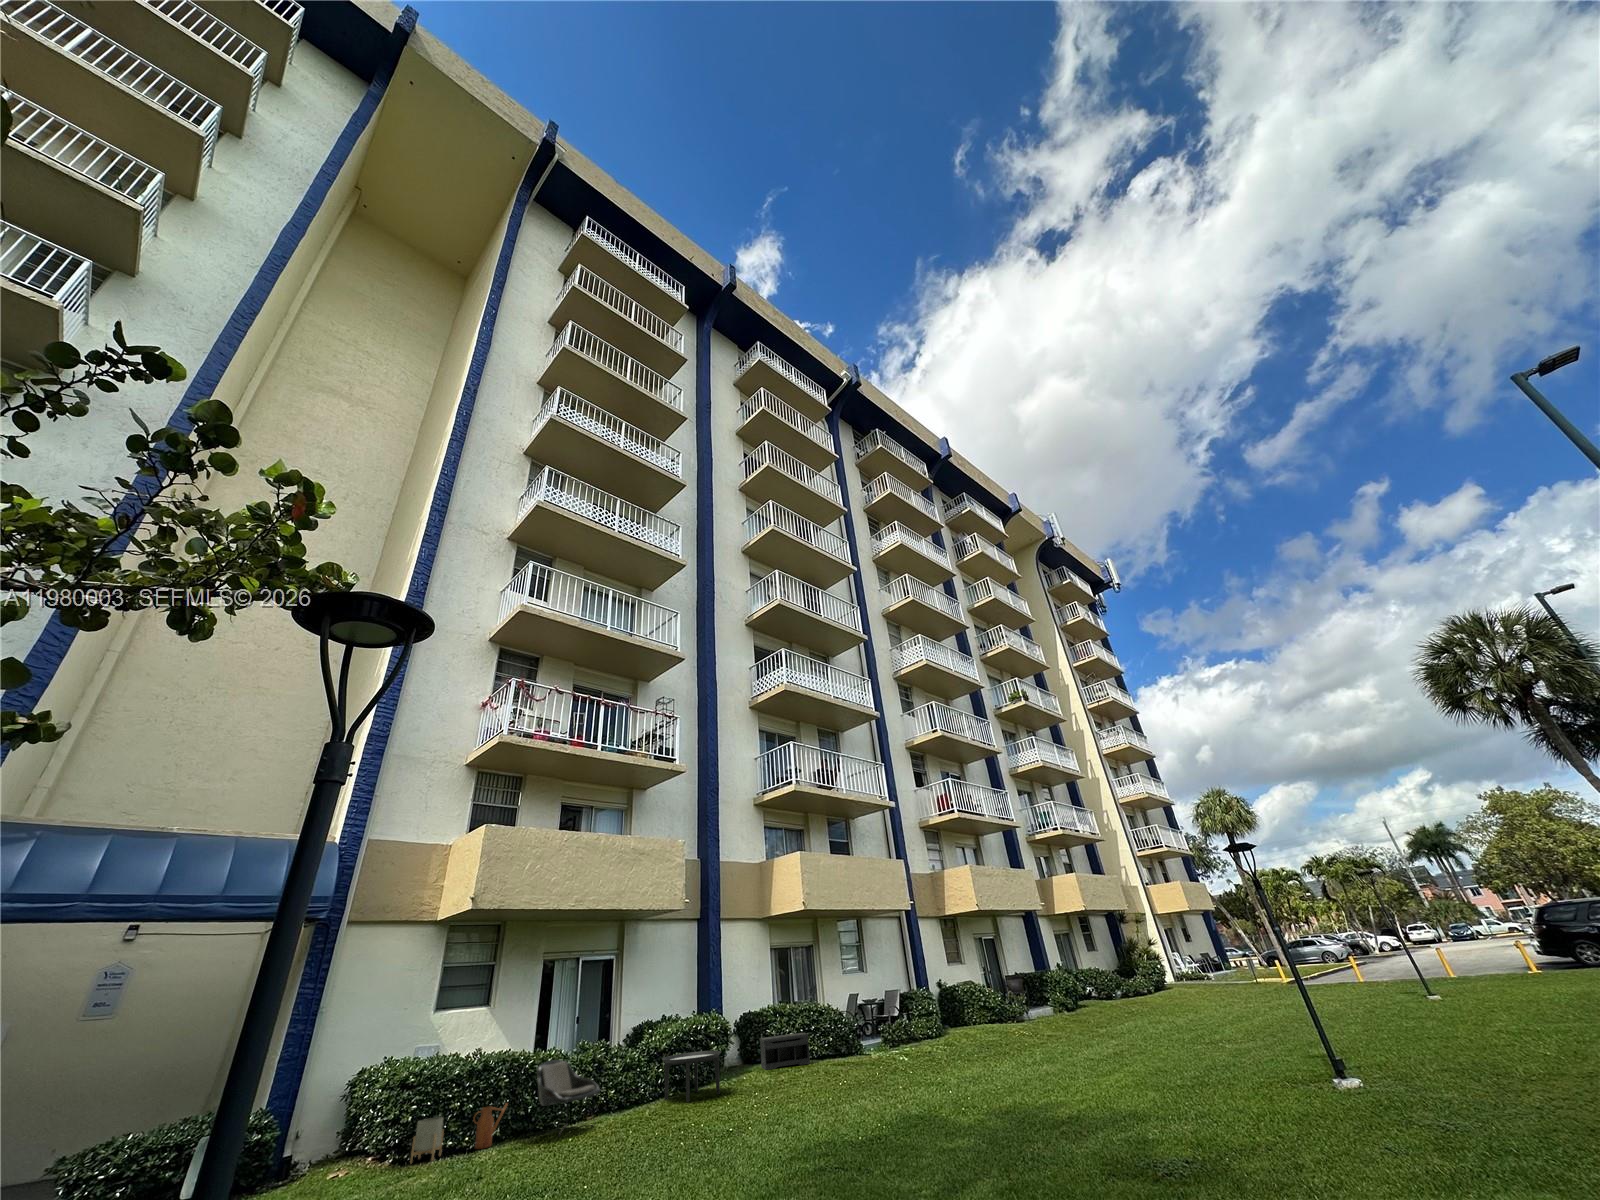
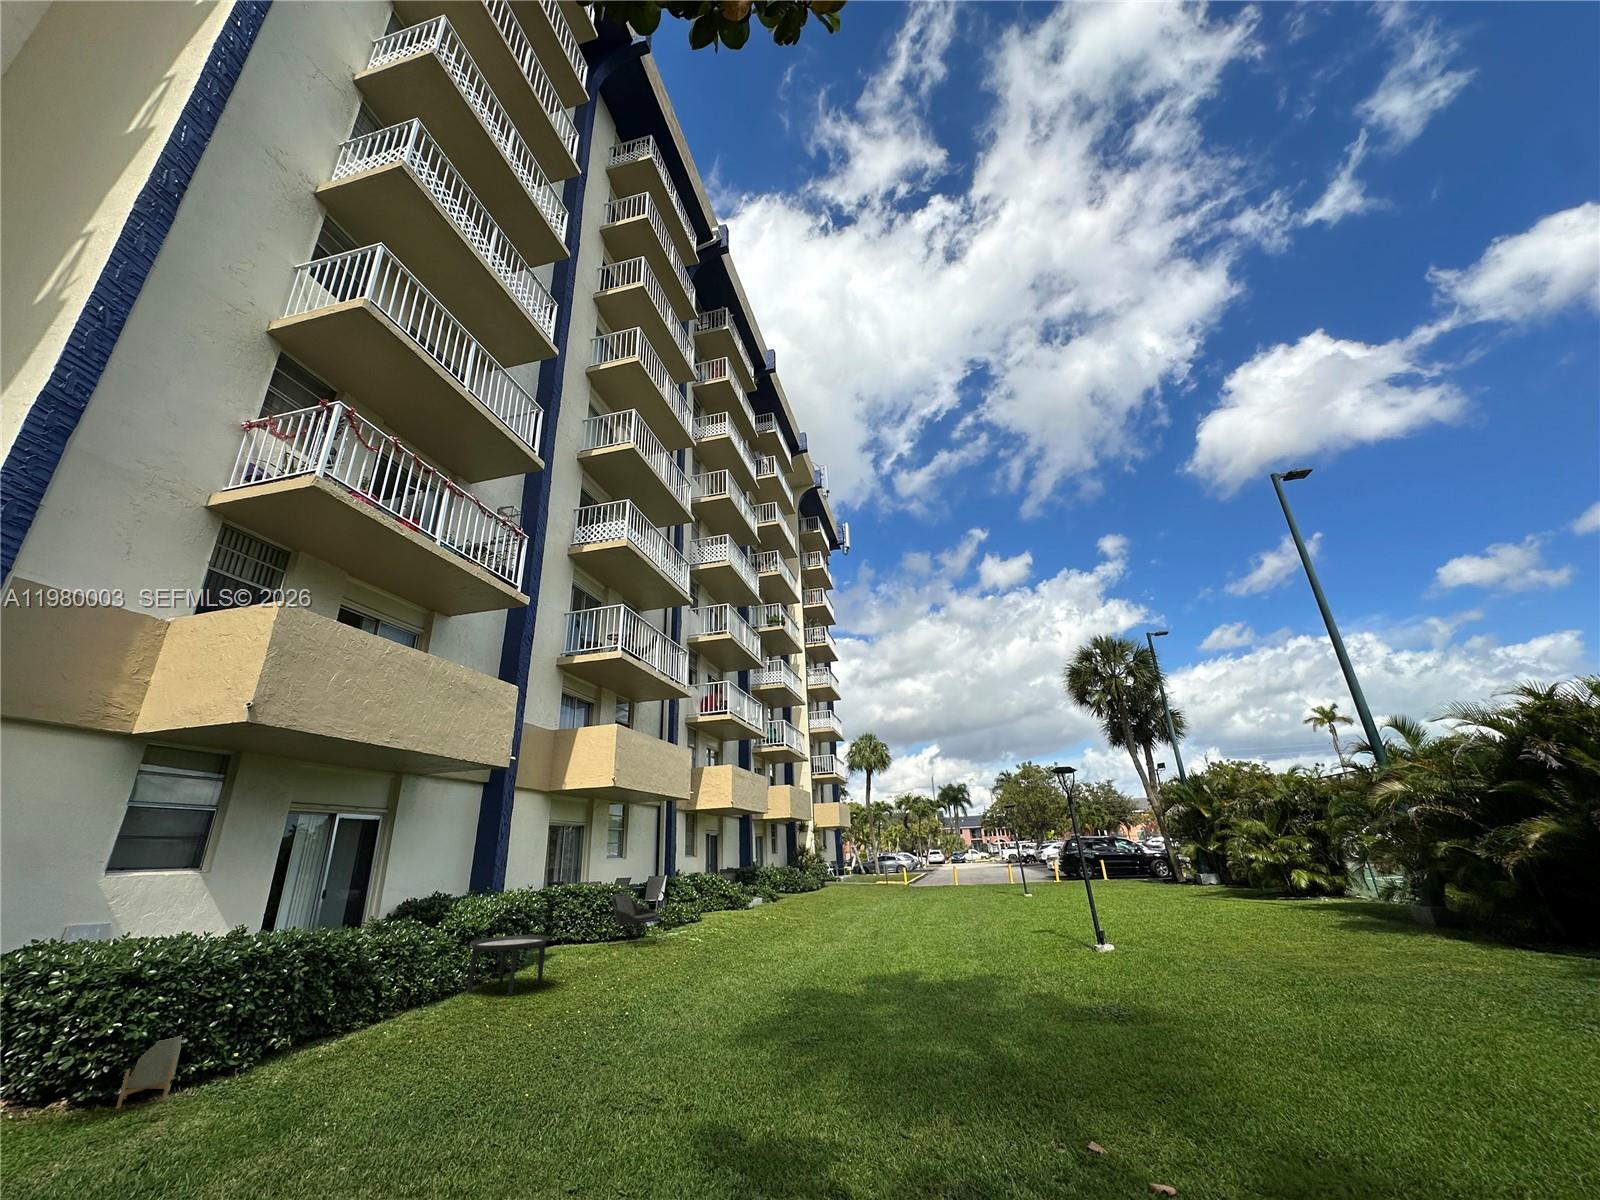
bench: present [760,1033,810,1070] -> none [545,917,606,957]
lounge chair: present [530,1060,600,1136] -> present [607,894,660,947]
watering can: present [474,1104,507,1149] -> none [227,1006,288,1075]

